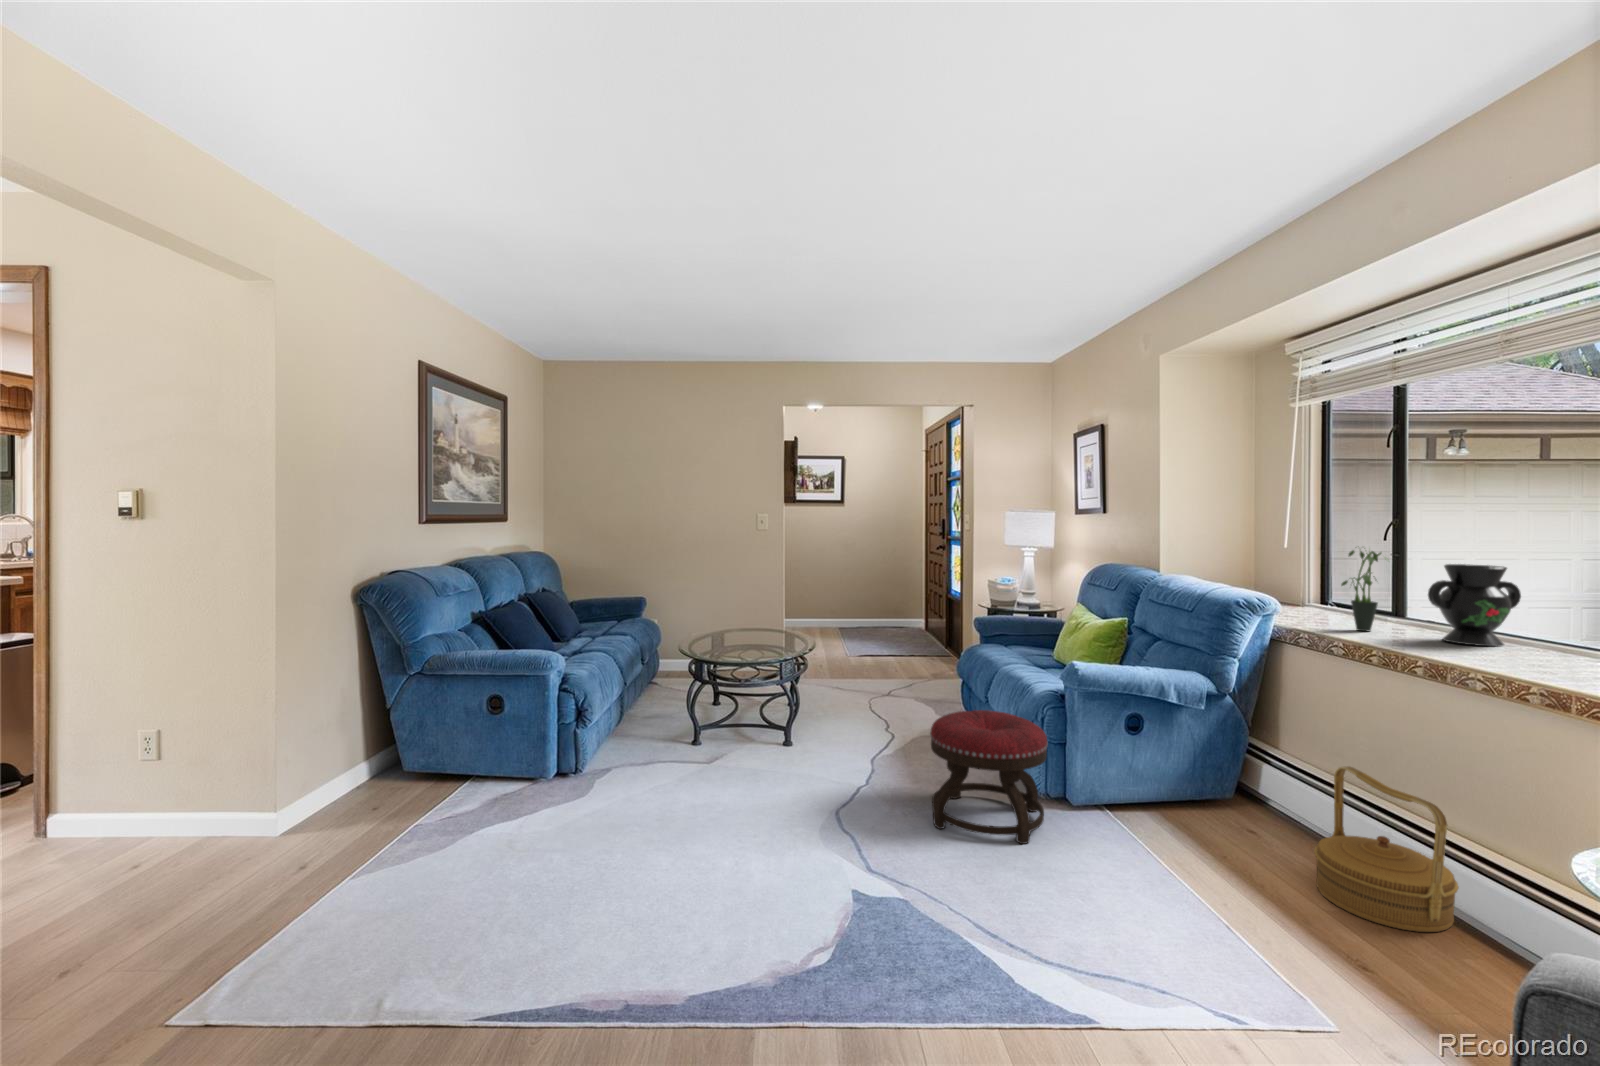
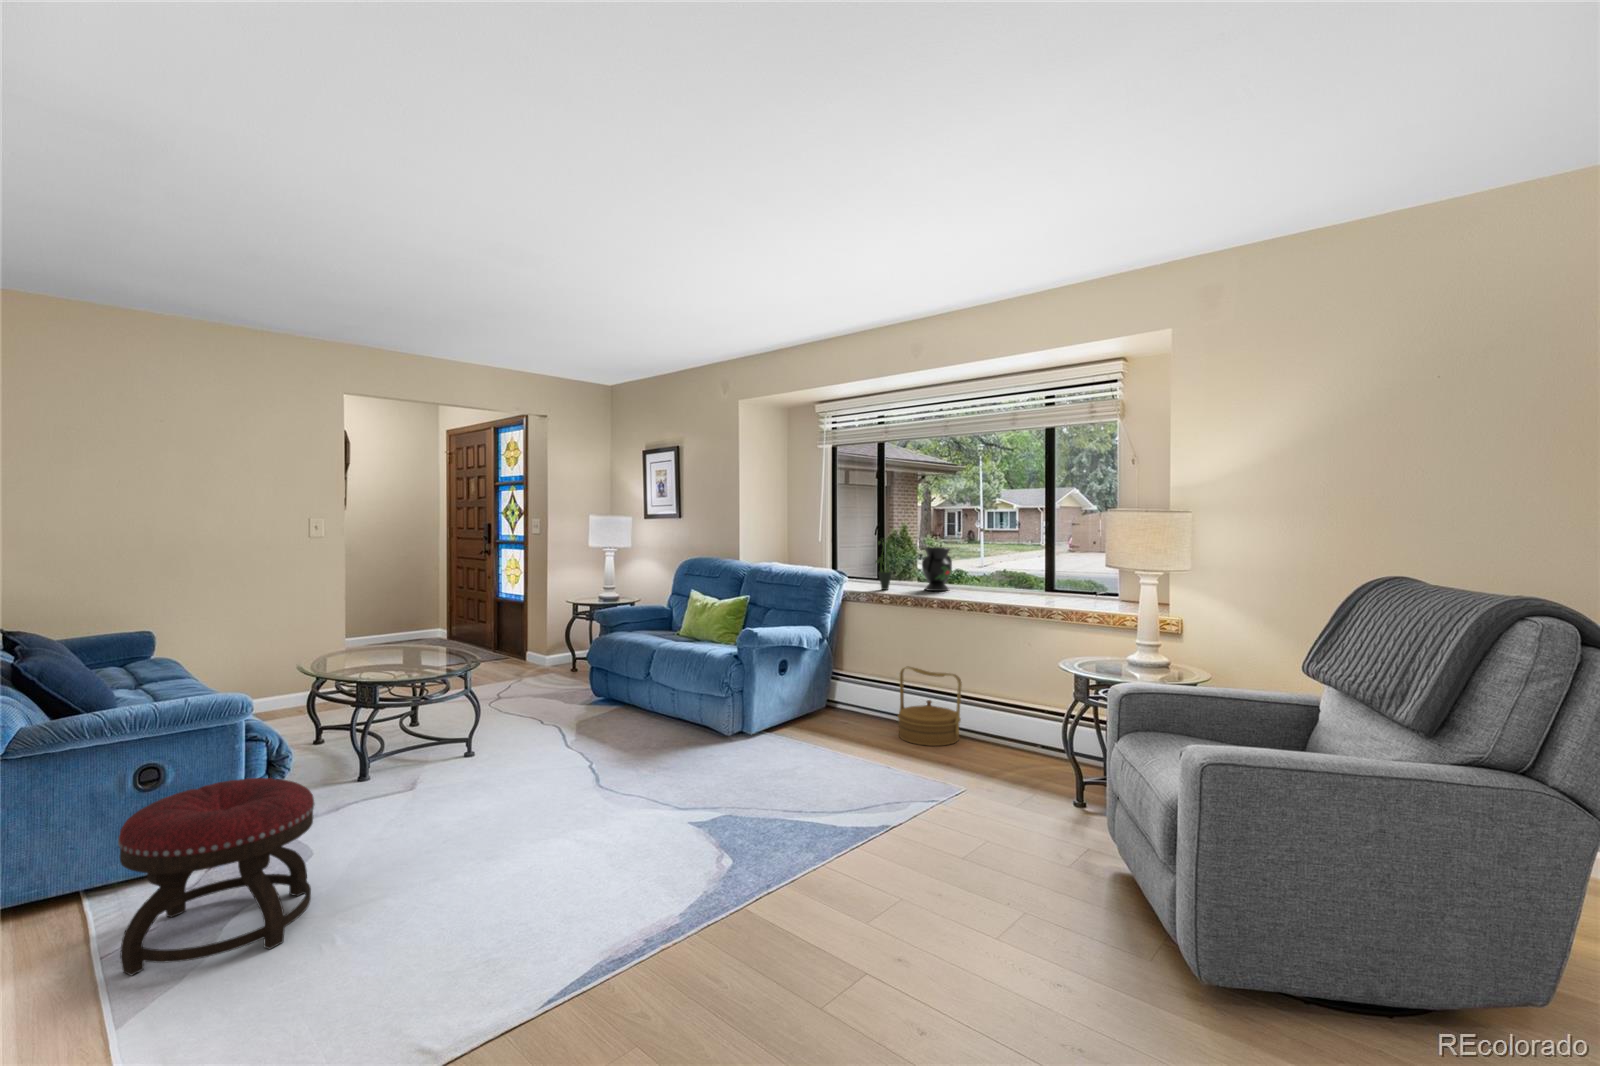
ottoman: present [930,710,1048,844] -> present [118,778,314,975]

